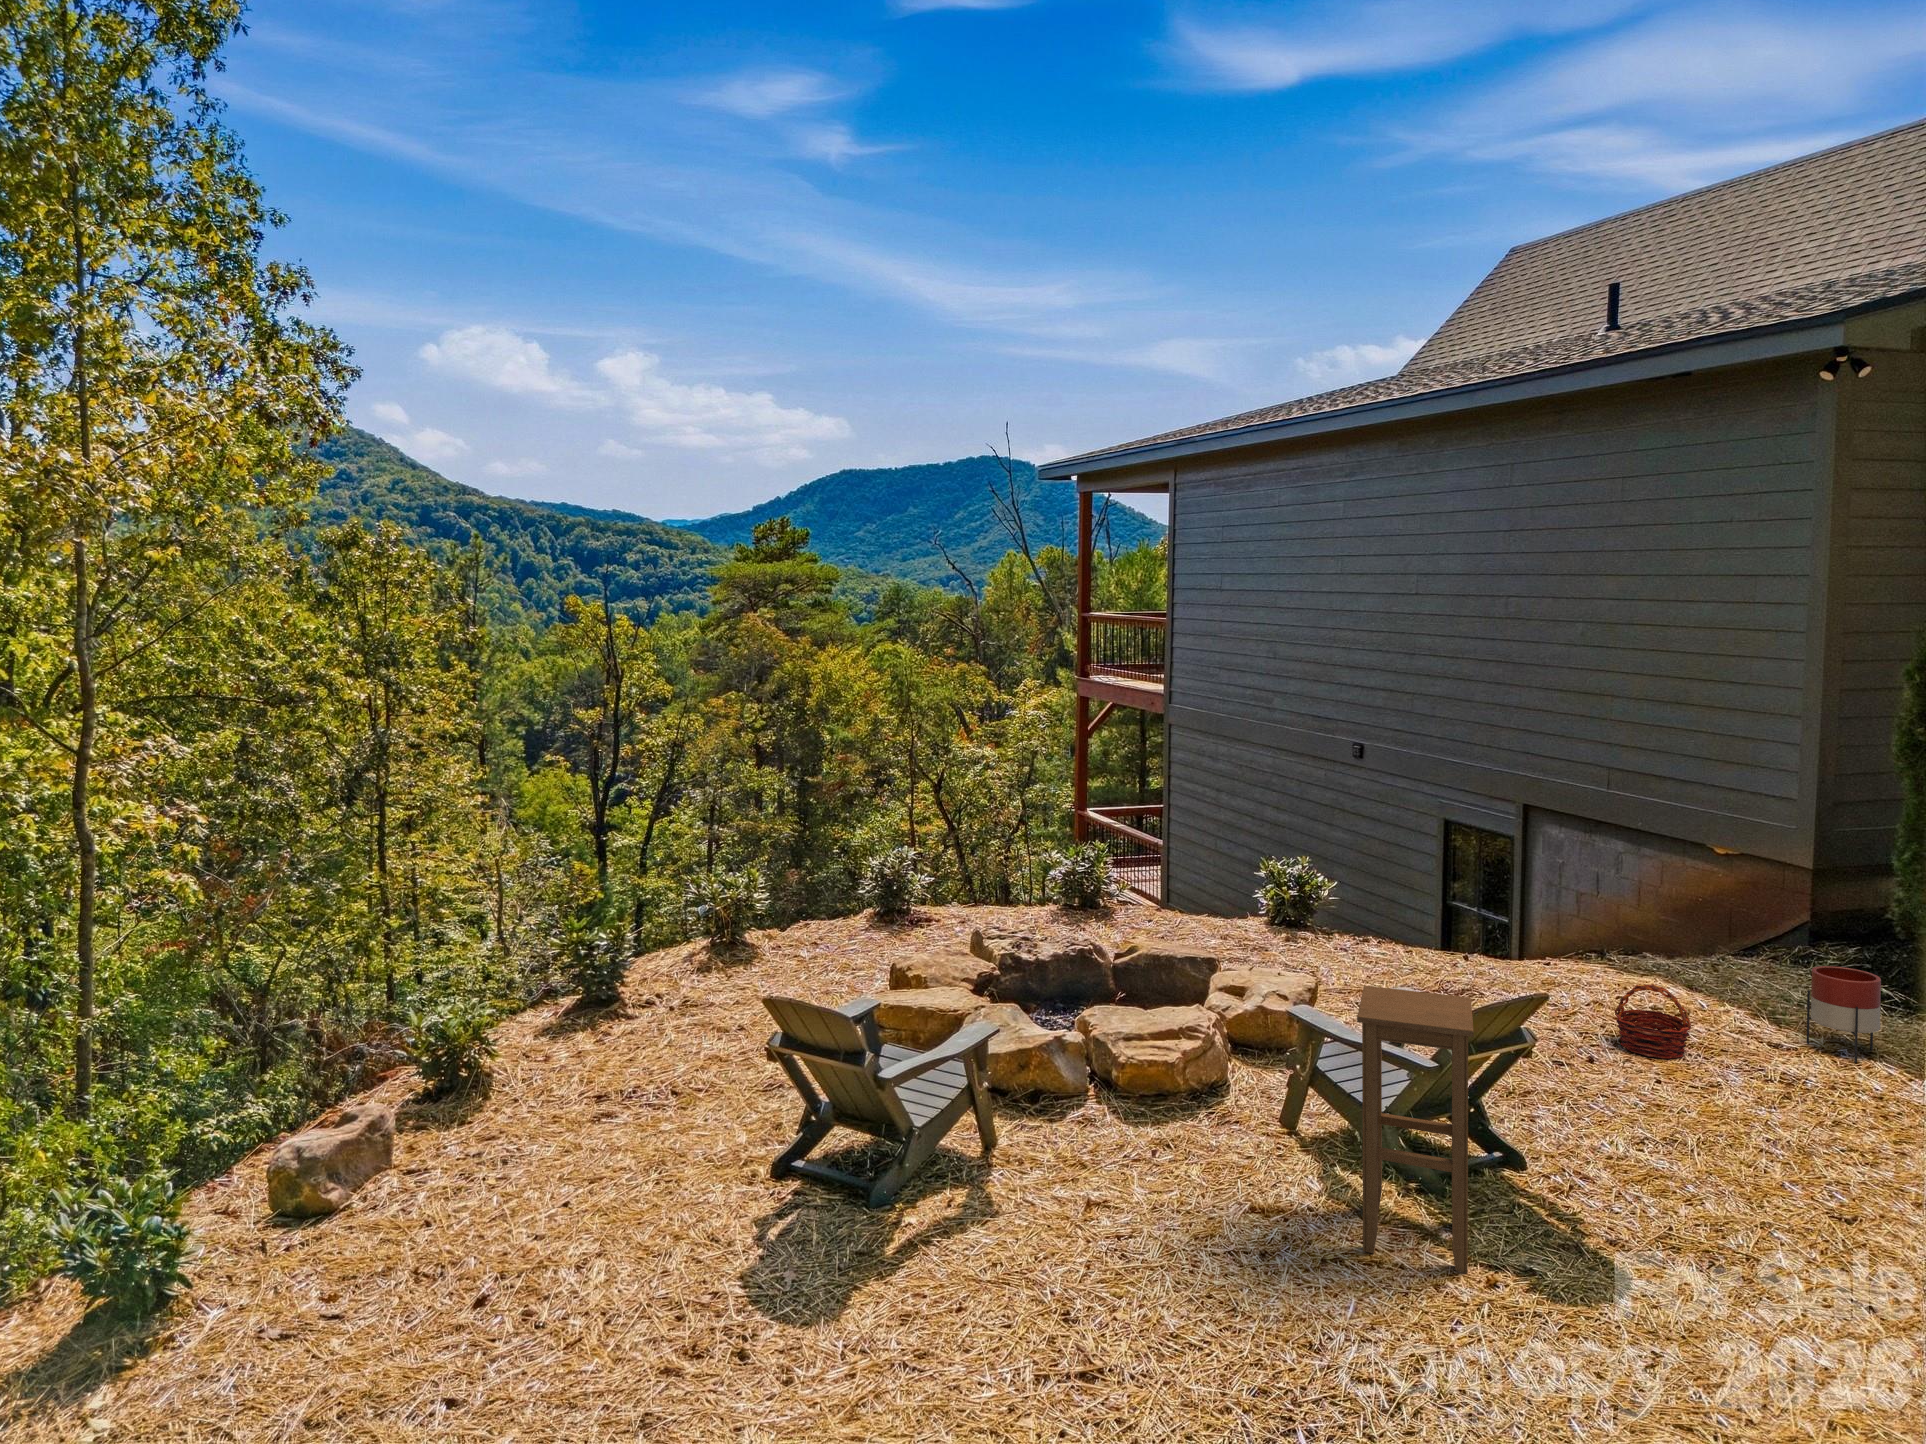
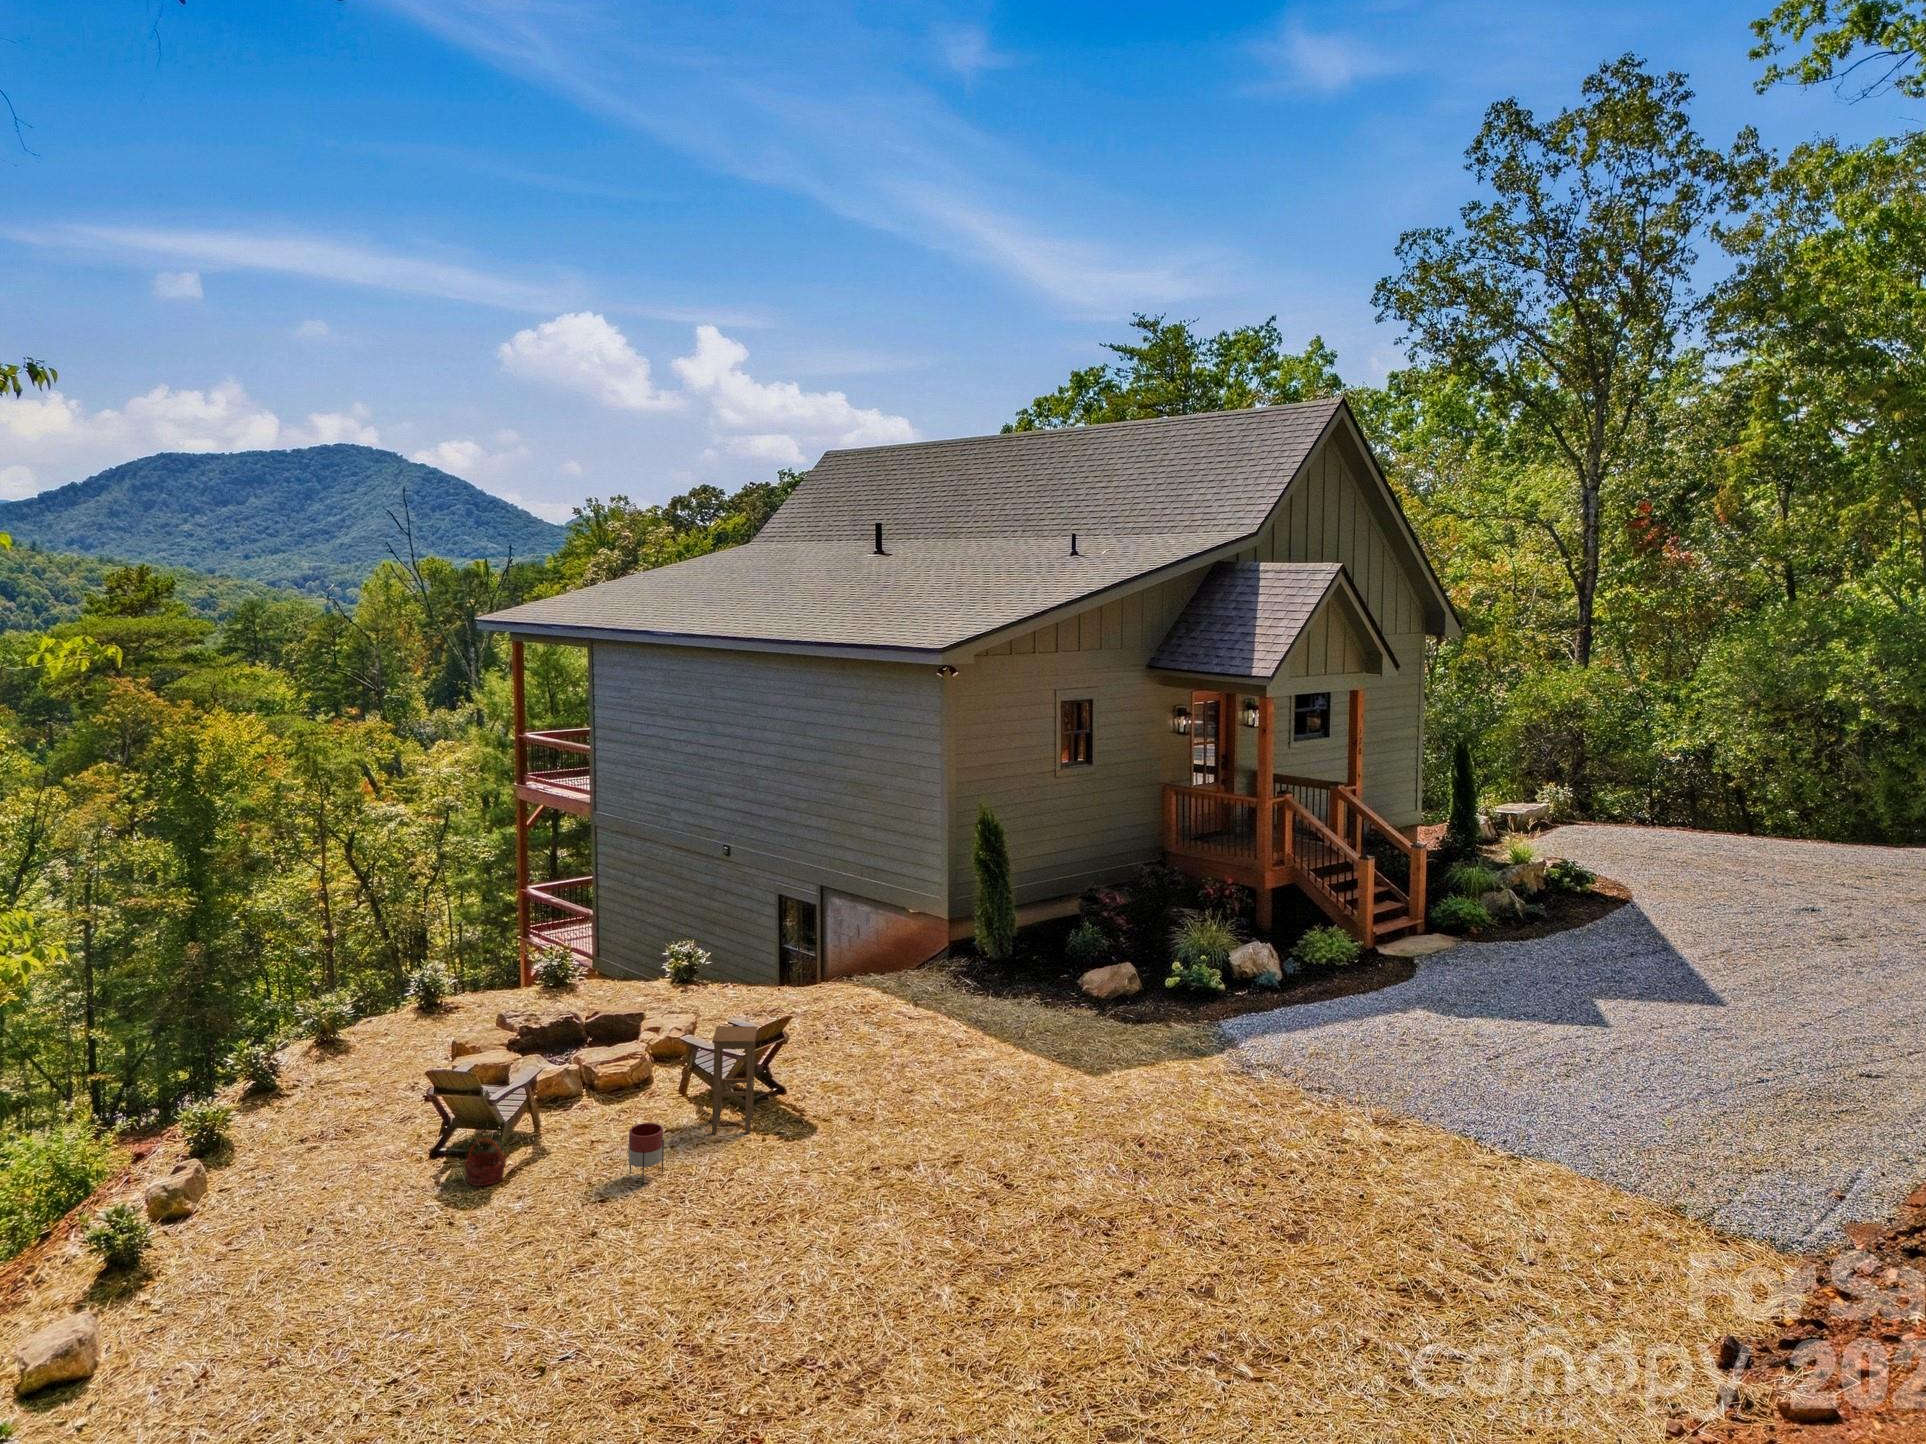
planter: present [1807,966,1881,1063] -> present [628,1123,664,1186]
basket: present [1614,984,1691,1059] -> present [464,1138,506,1186]

